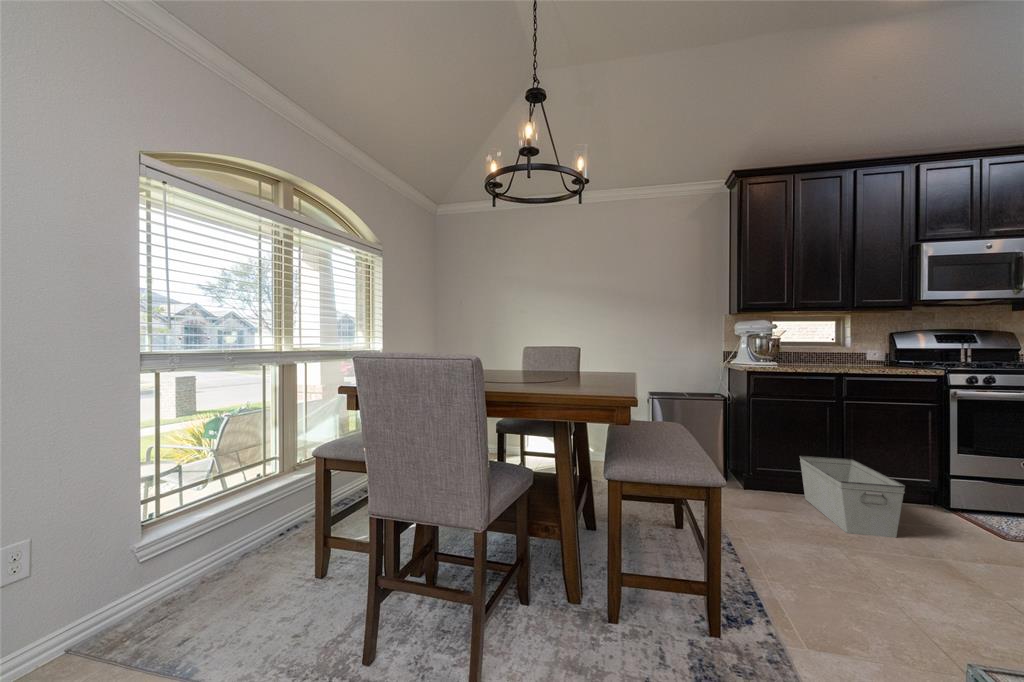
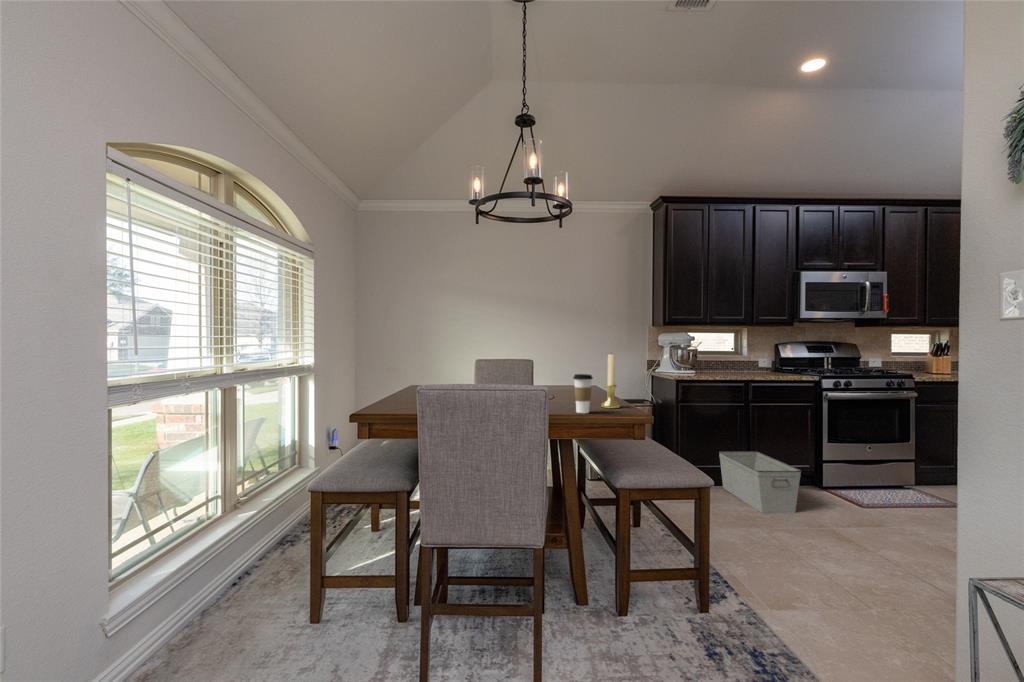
candle holder: none [595,330,616,391] -> present [601,354,620,408]
coffee cup: none [553,352,574,394] -> present [573,374,593,413]

